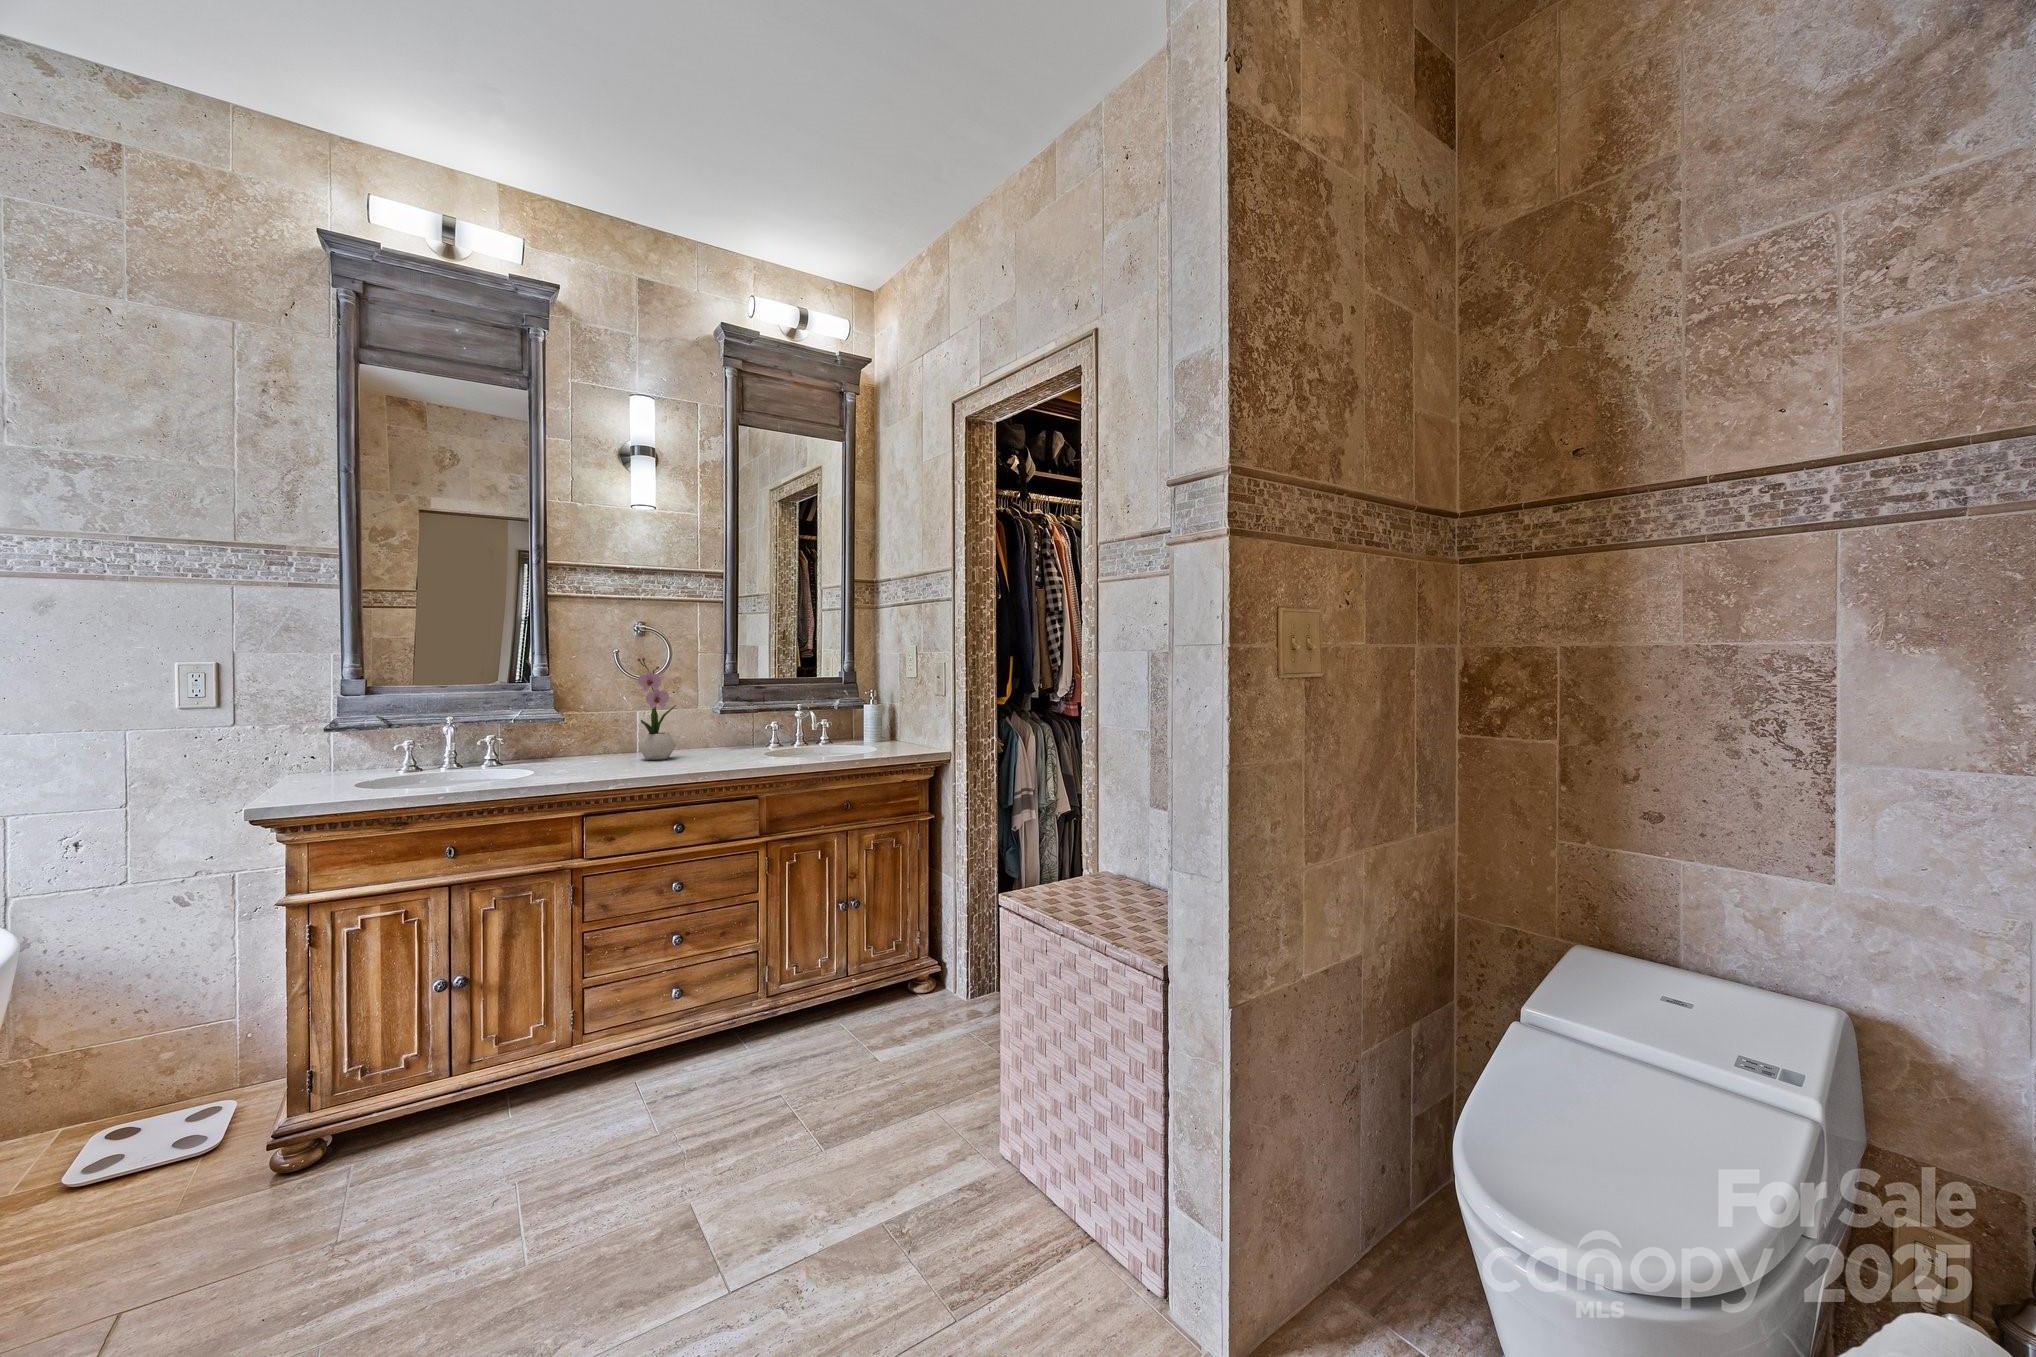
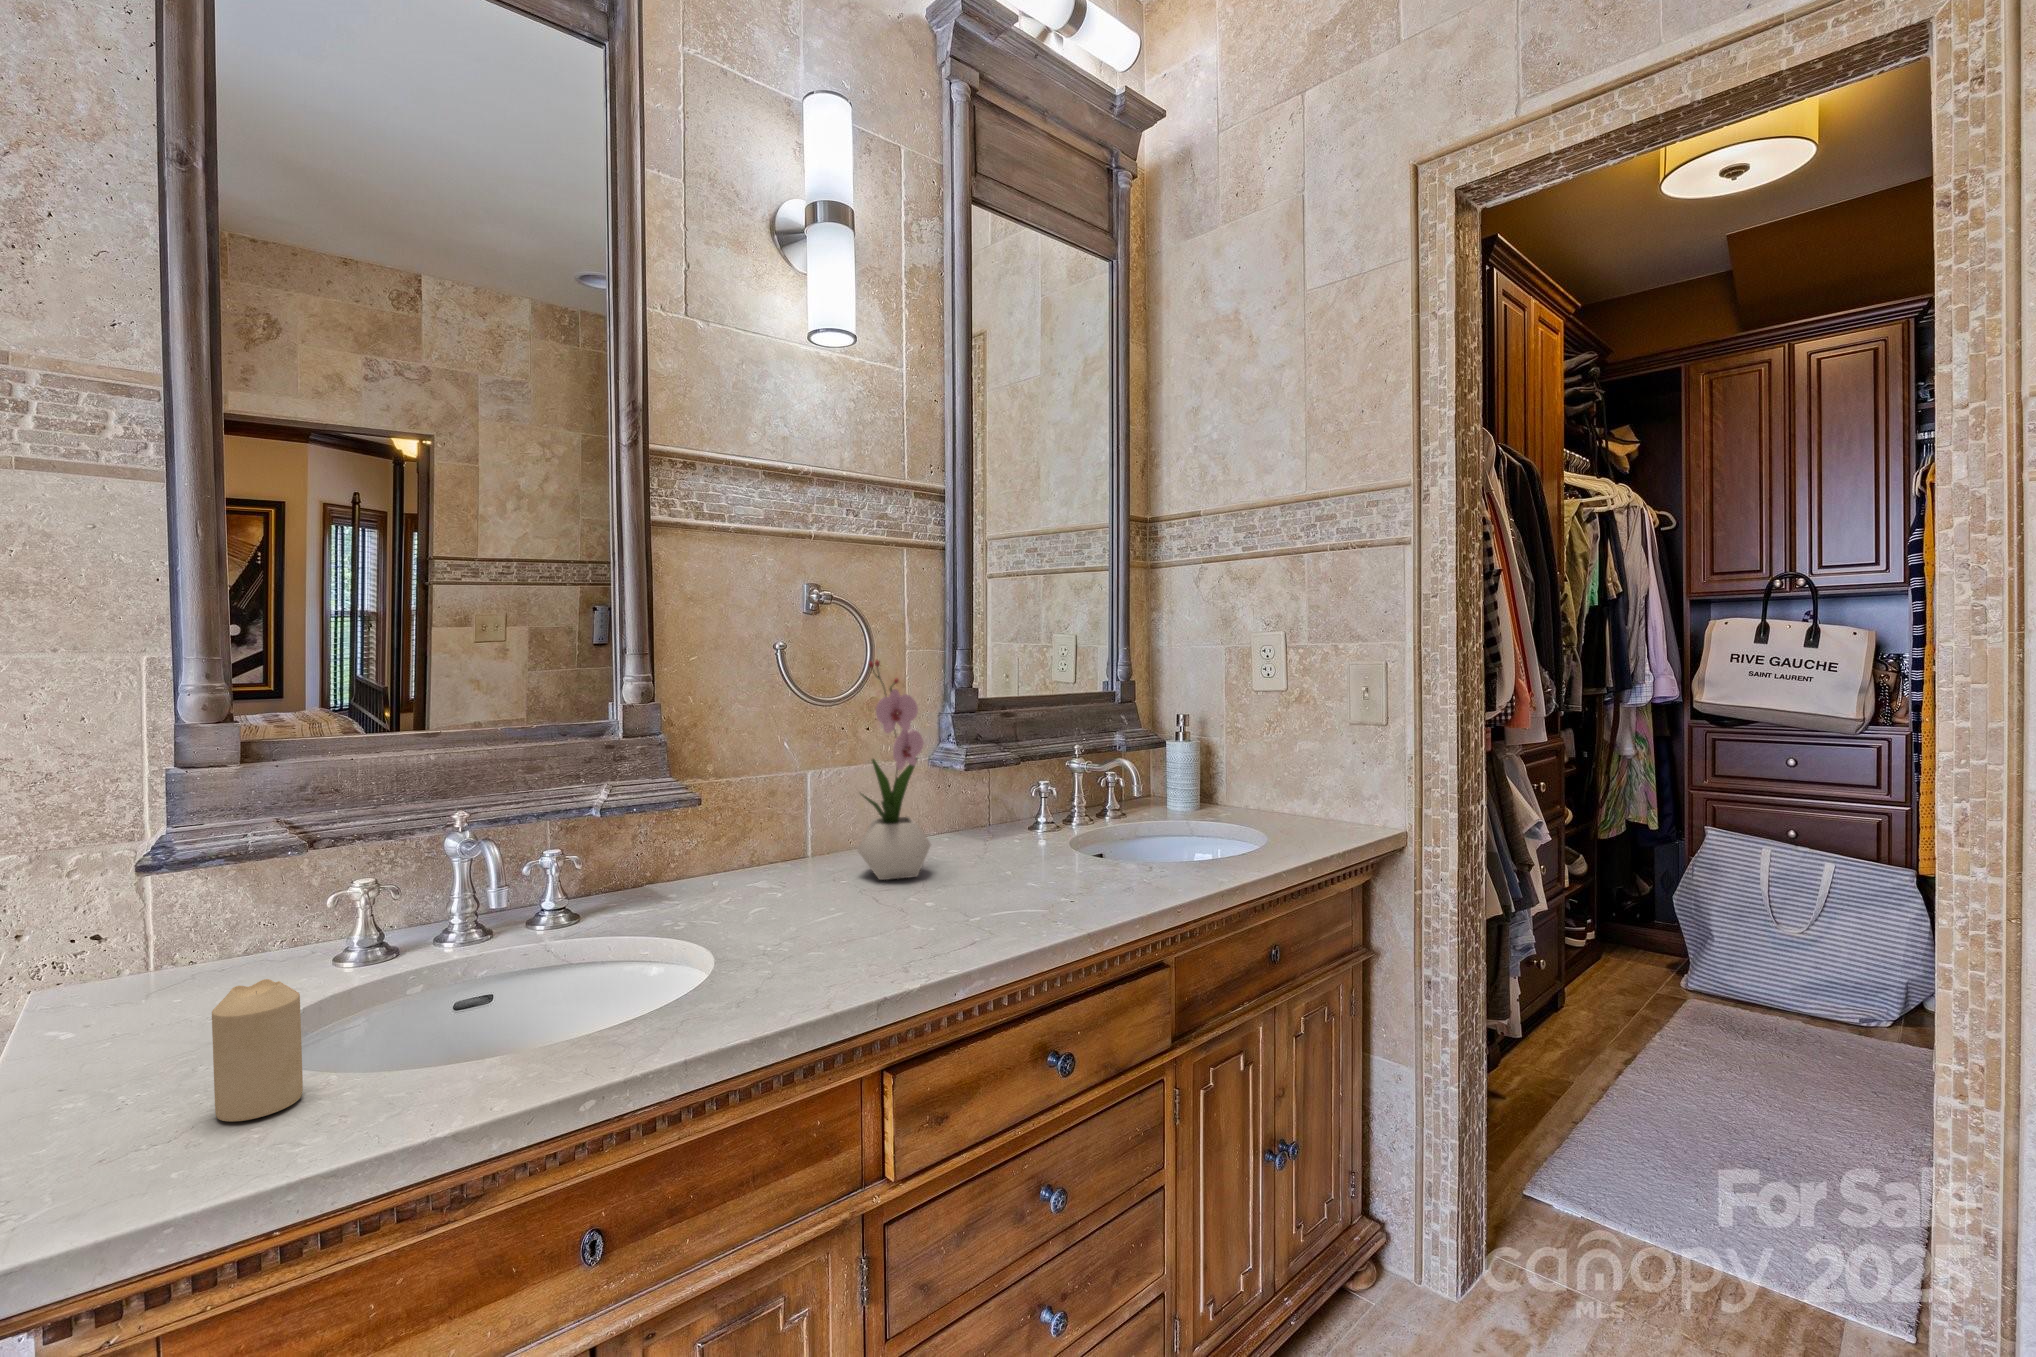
candle: none [330,753,359,793] -> present [212,979,303,1122]

